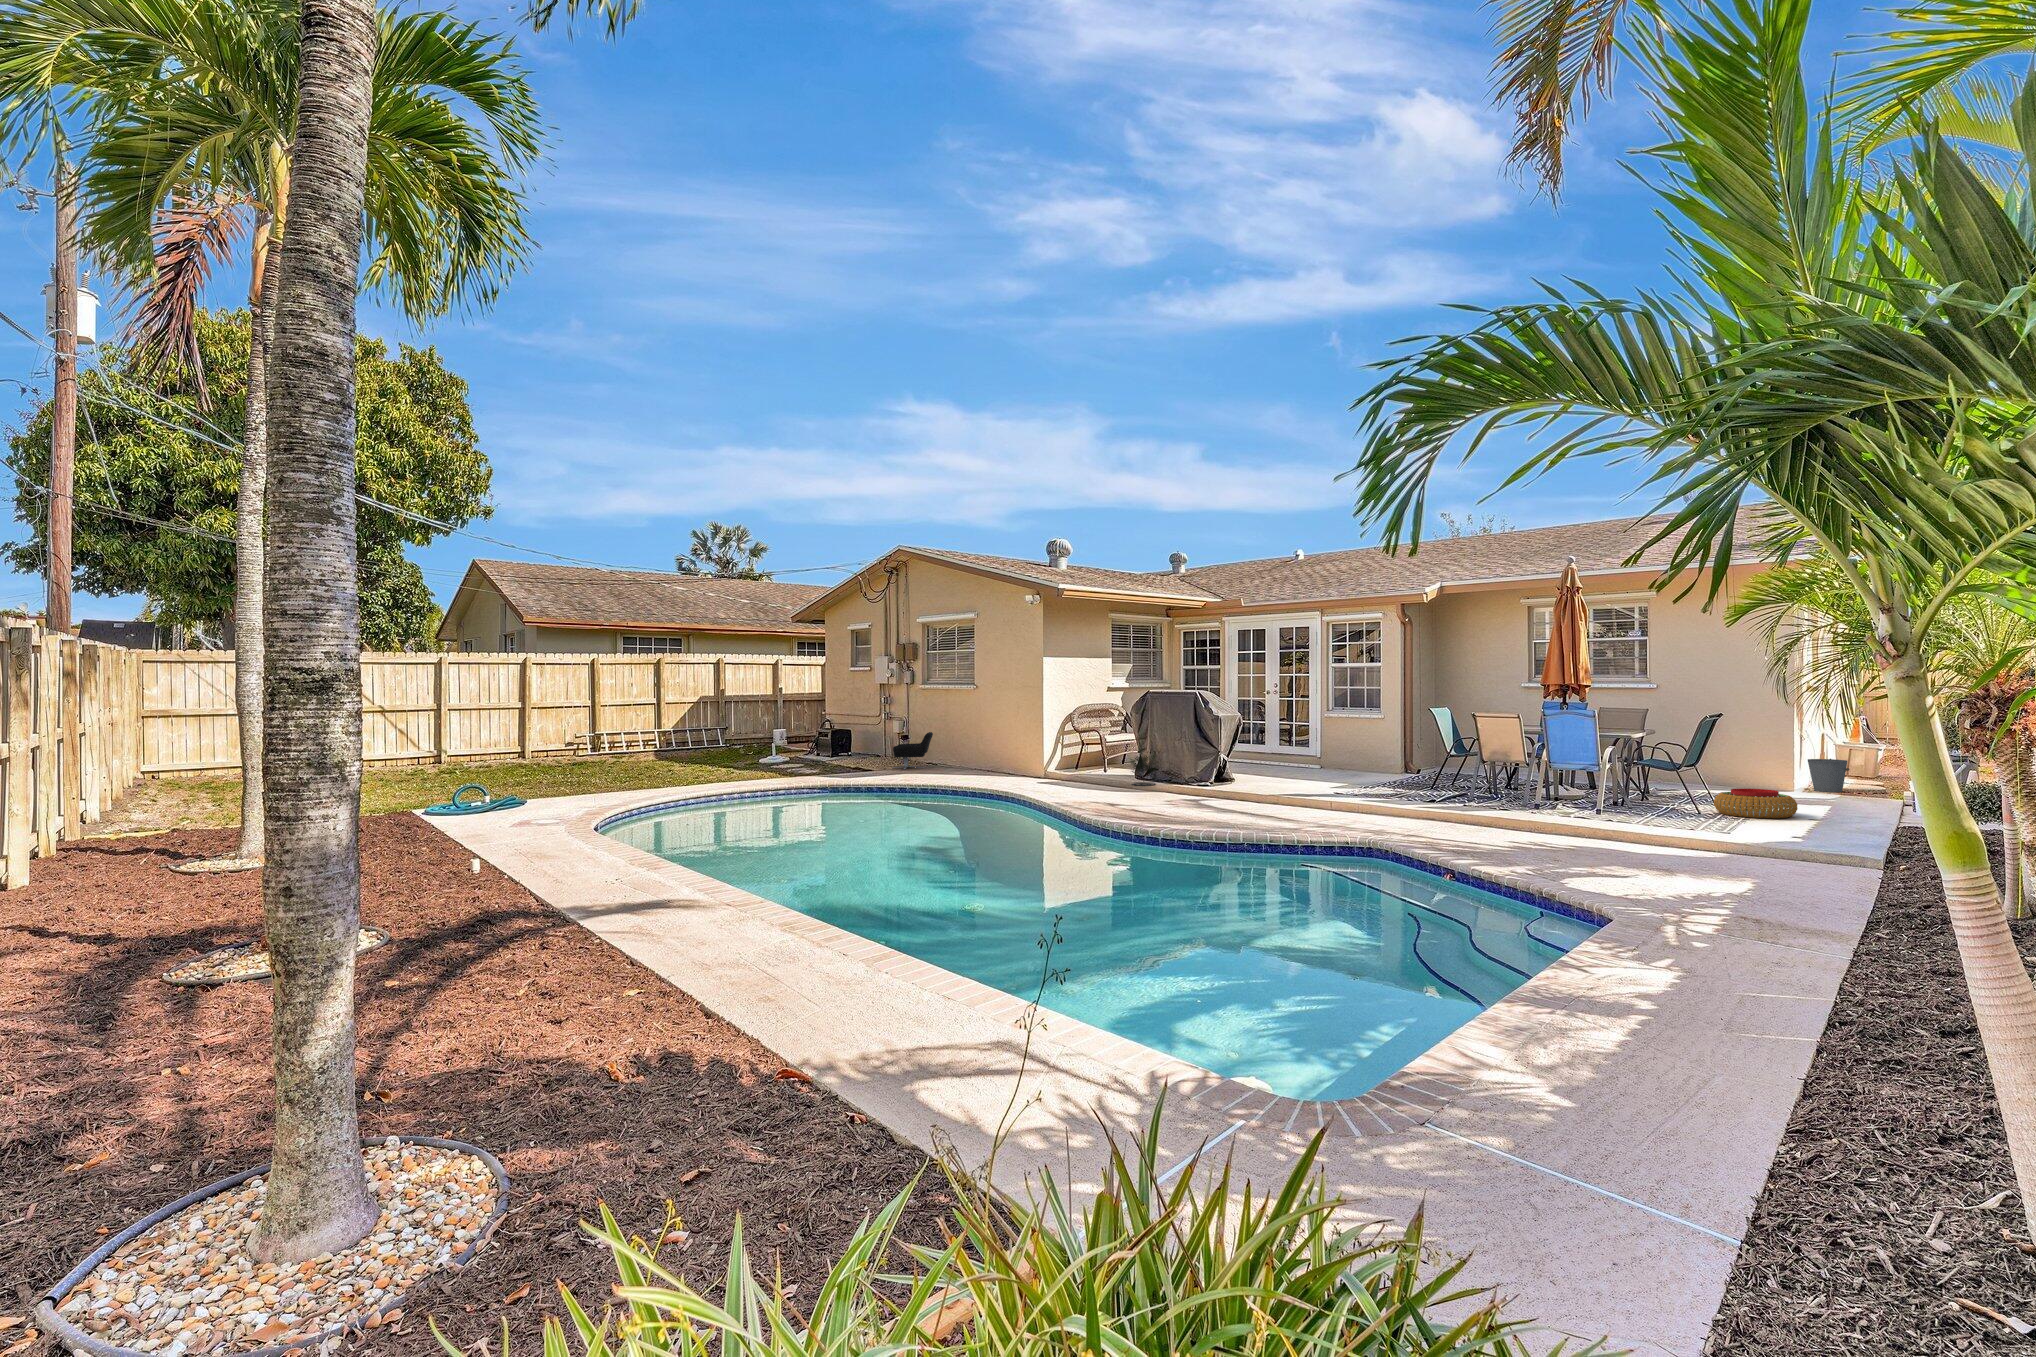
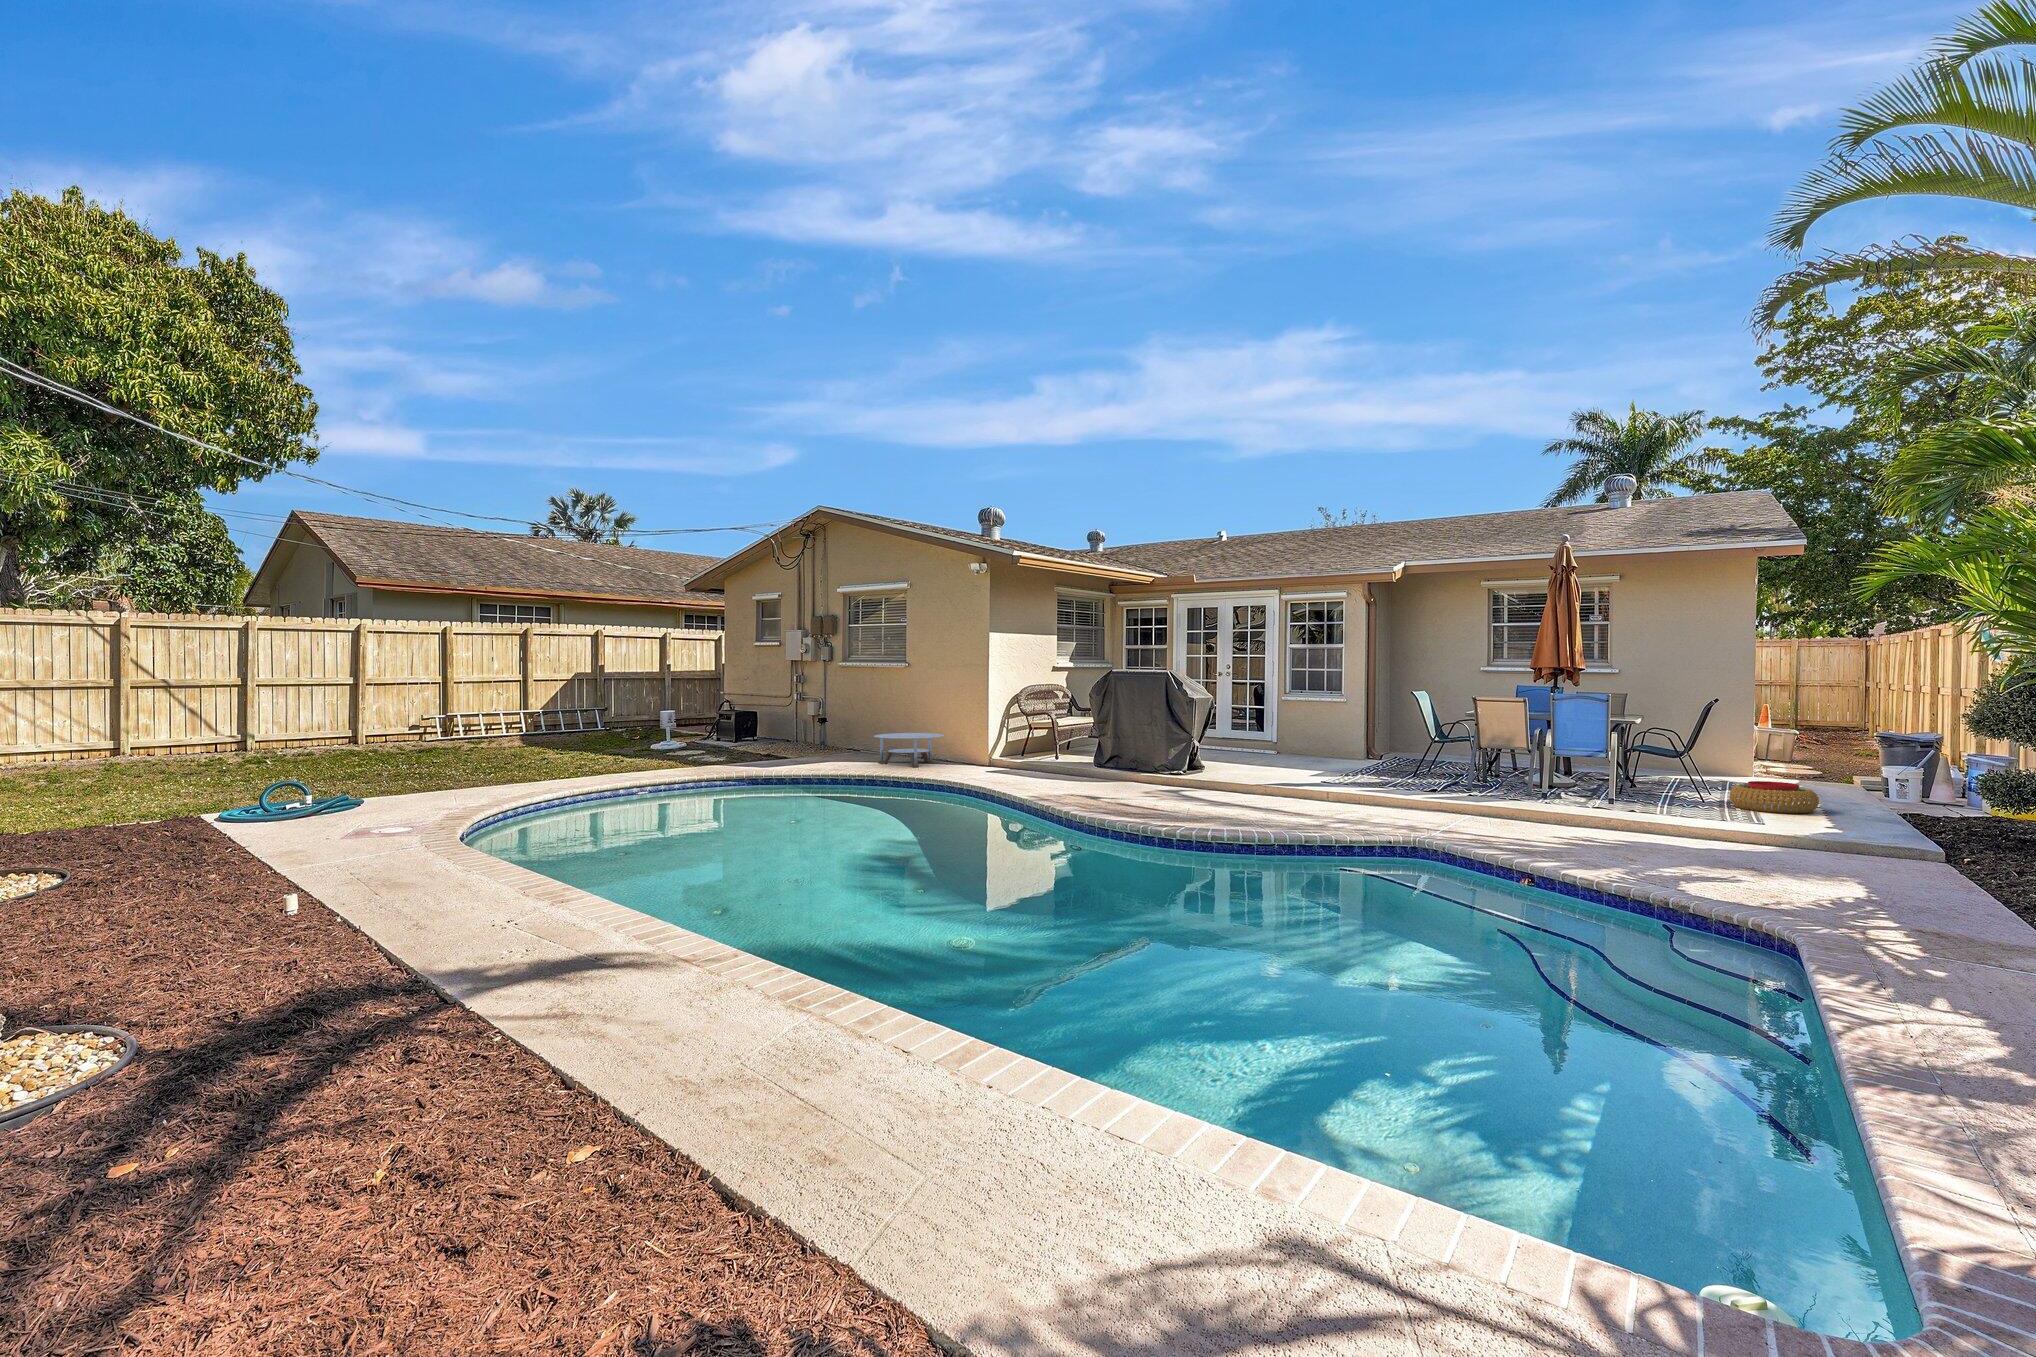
lounge chair: present [893,732,933,769] -> none [804,715,855,757]
potted tree: present [1131,746,1155,786] -> none [1090,729,1122,777]
round table: none [944,748,1006,778] -> present [874,733,944,767]
bucket: present [1808,759,1850,792] -> none [1780,748,1823,782]

